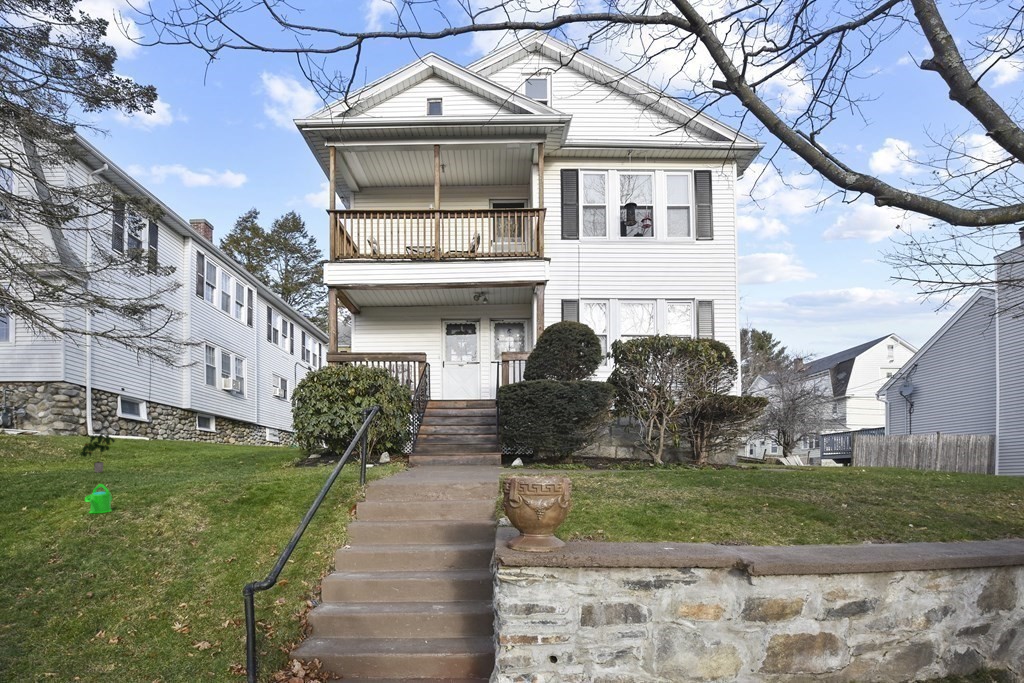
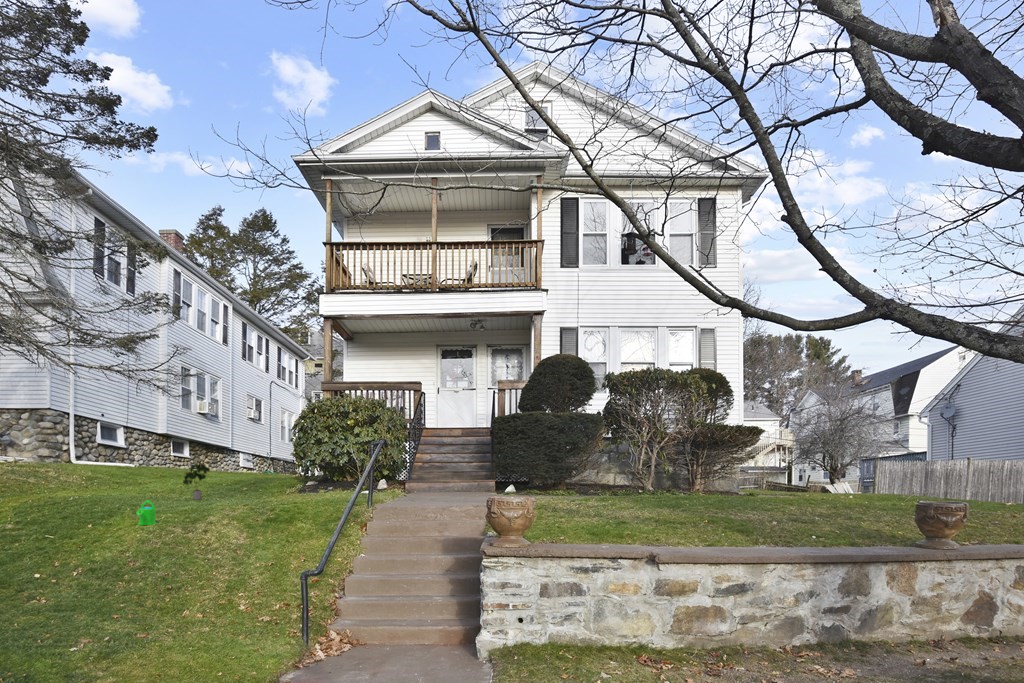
potted plant: present [80,433,115,472] -> present [183,463,210,500]

